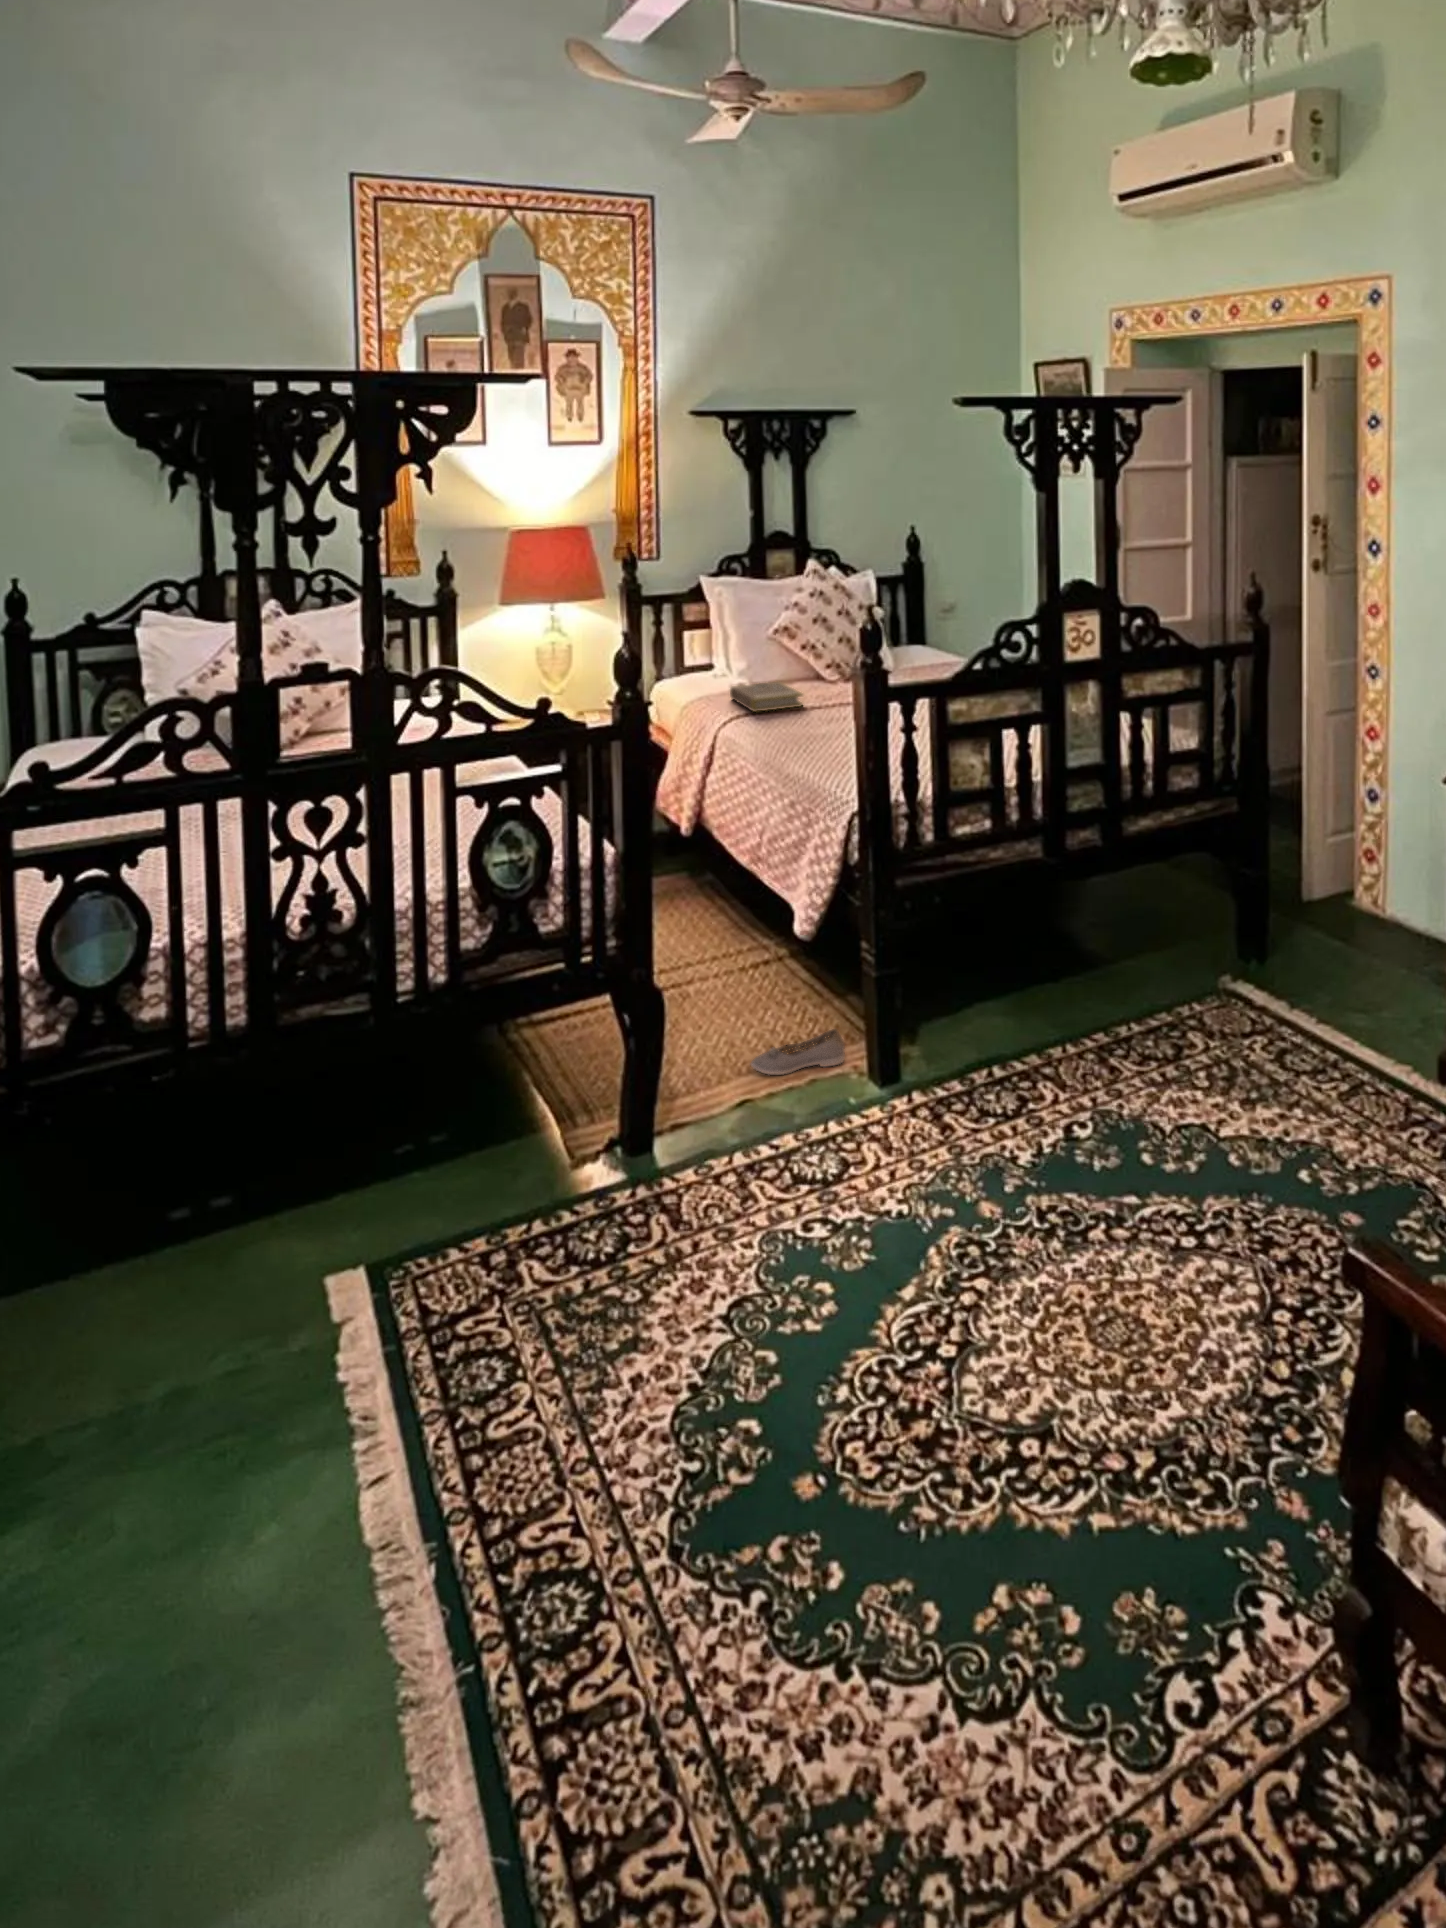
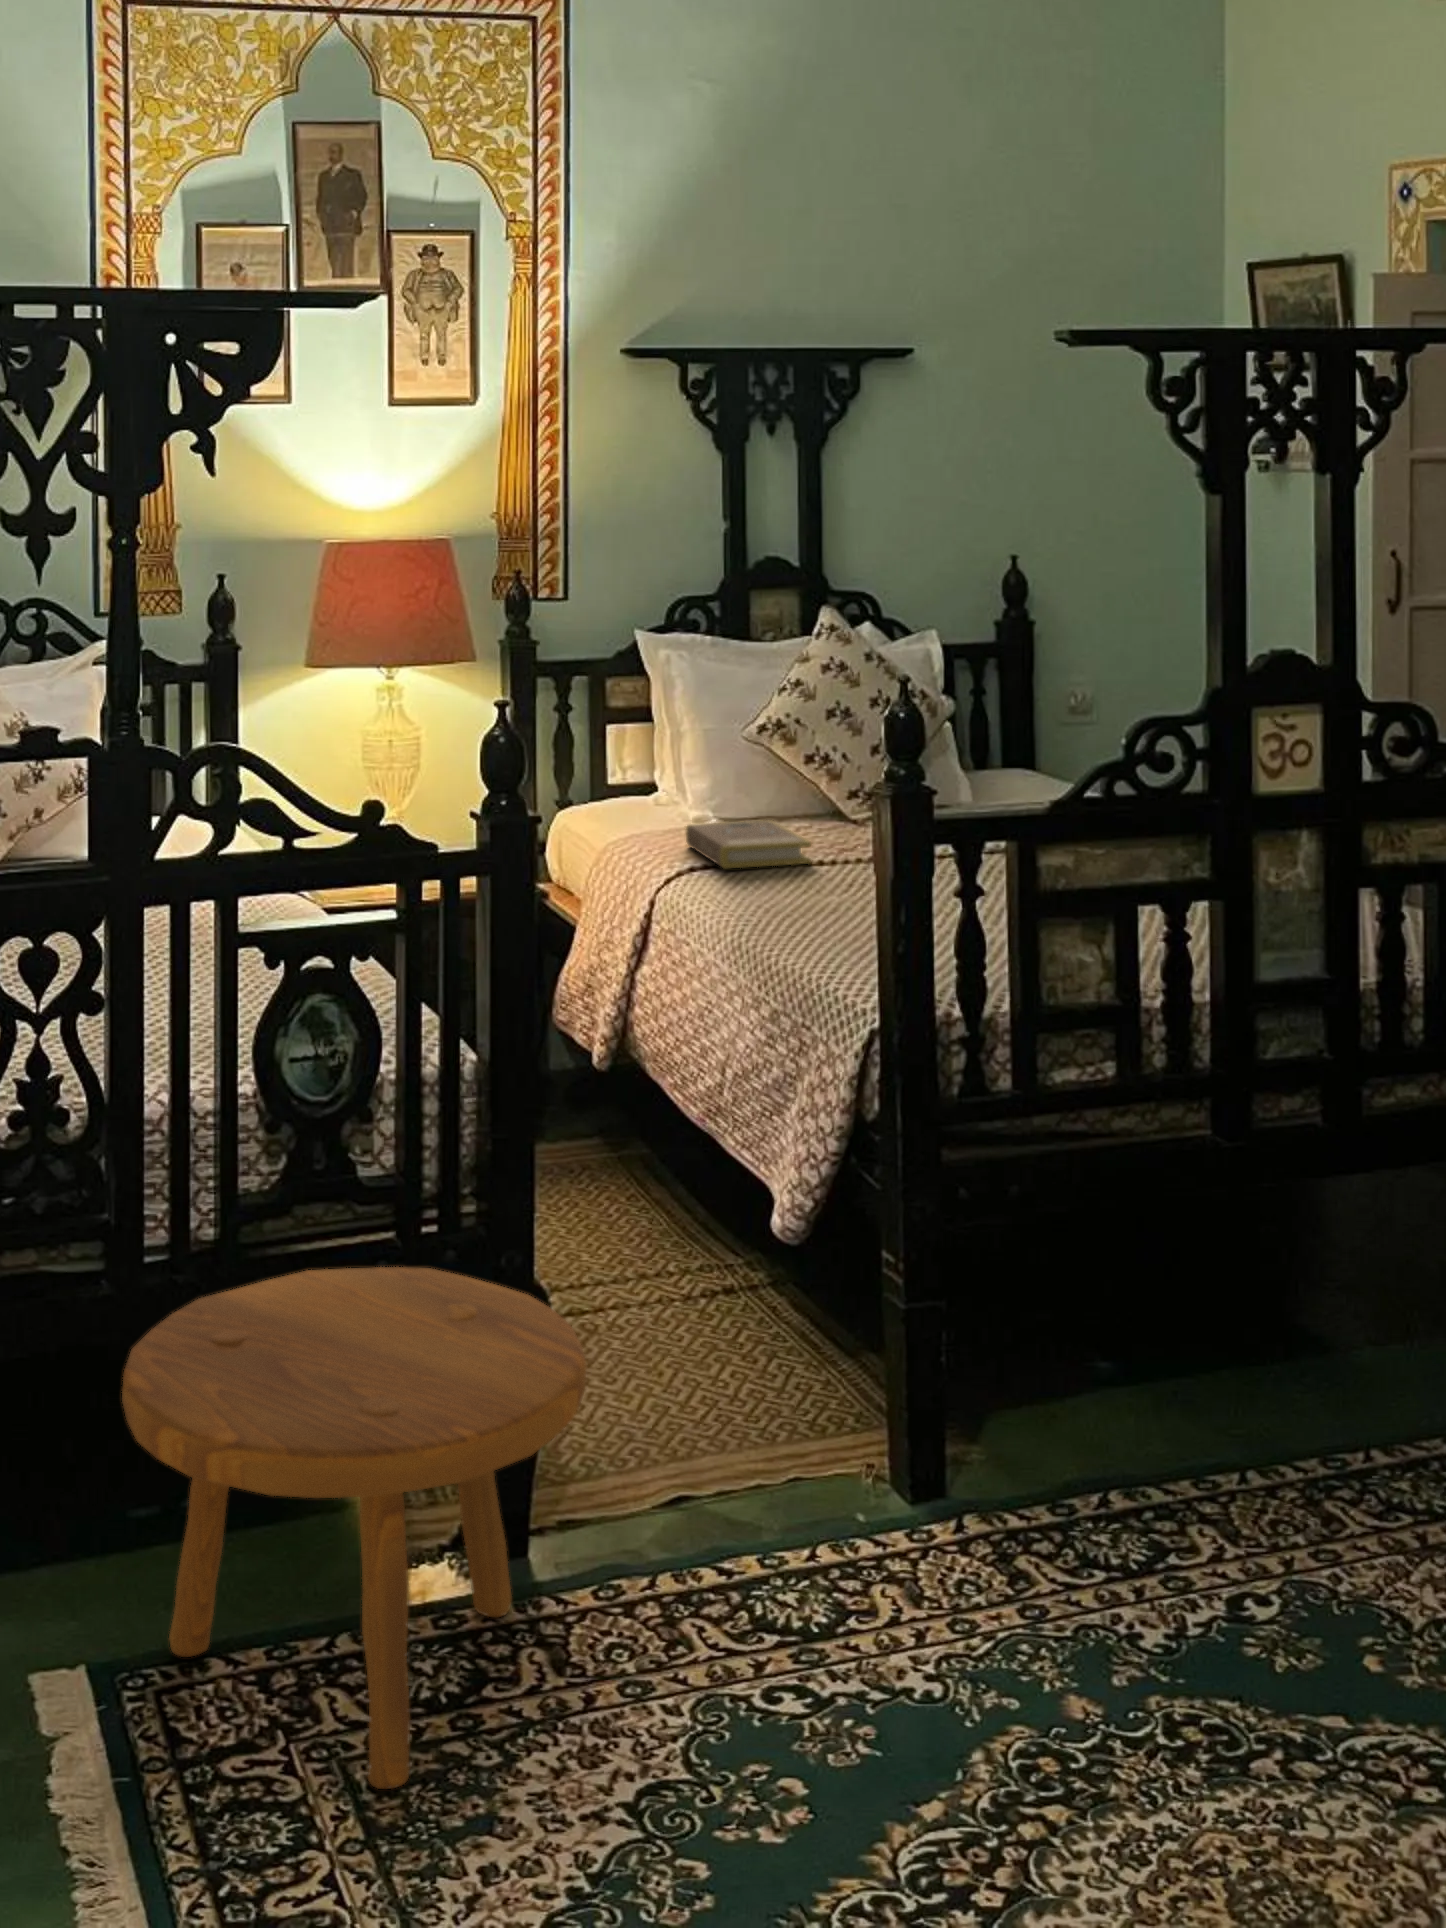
footstool: none [384,983,690,1330] -> present [122,1267,587,1789]
shoe: present [751,1029,845,1075] -> none [695,1399,855,1466]

